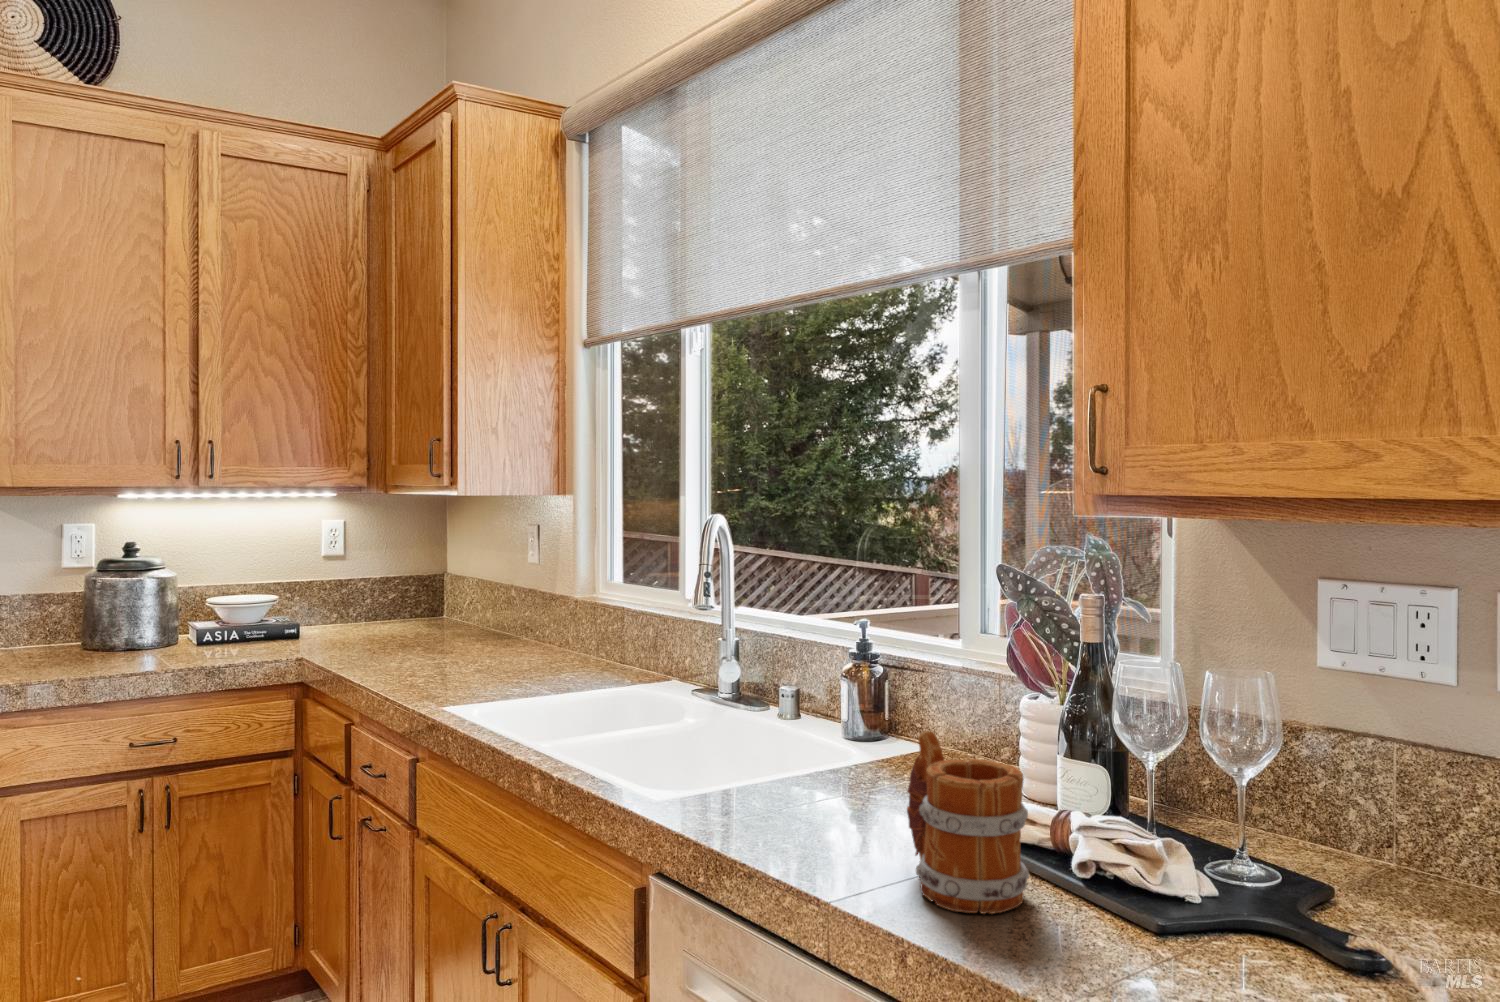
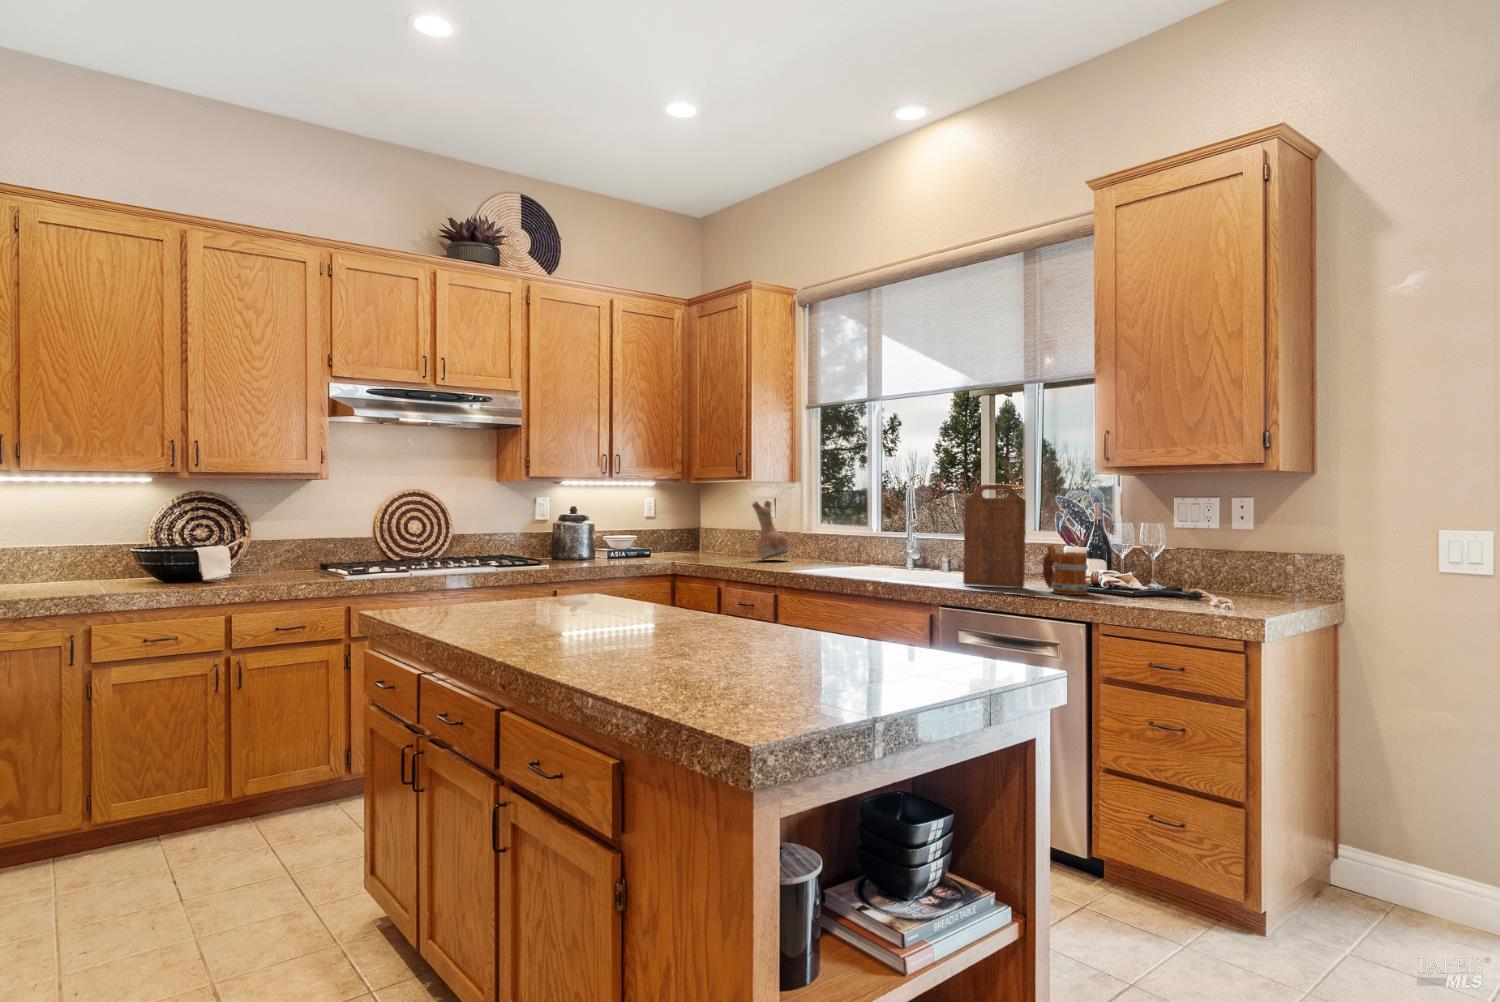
vase: none [462,532,538,655] -> present [752,501,790,560]
cutting board: none [720,540,878,840] -> present [963,485,1026,588]

